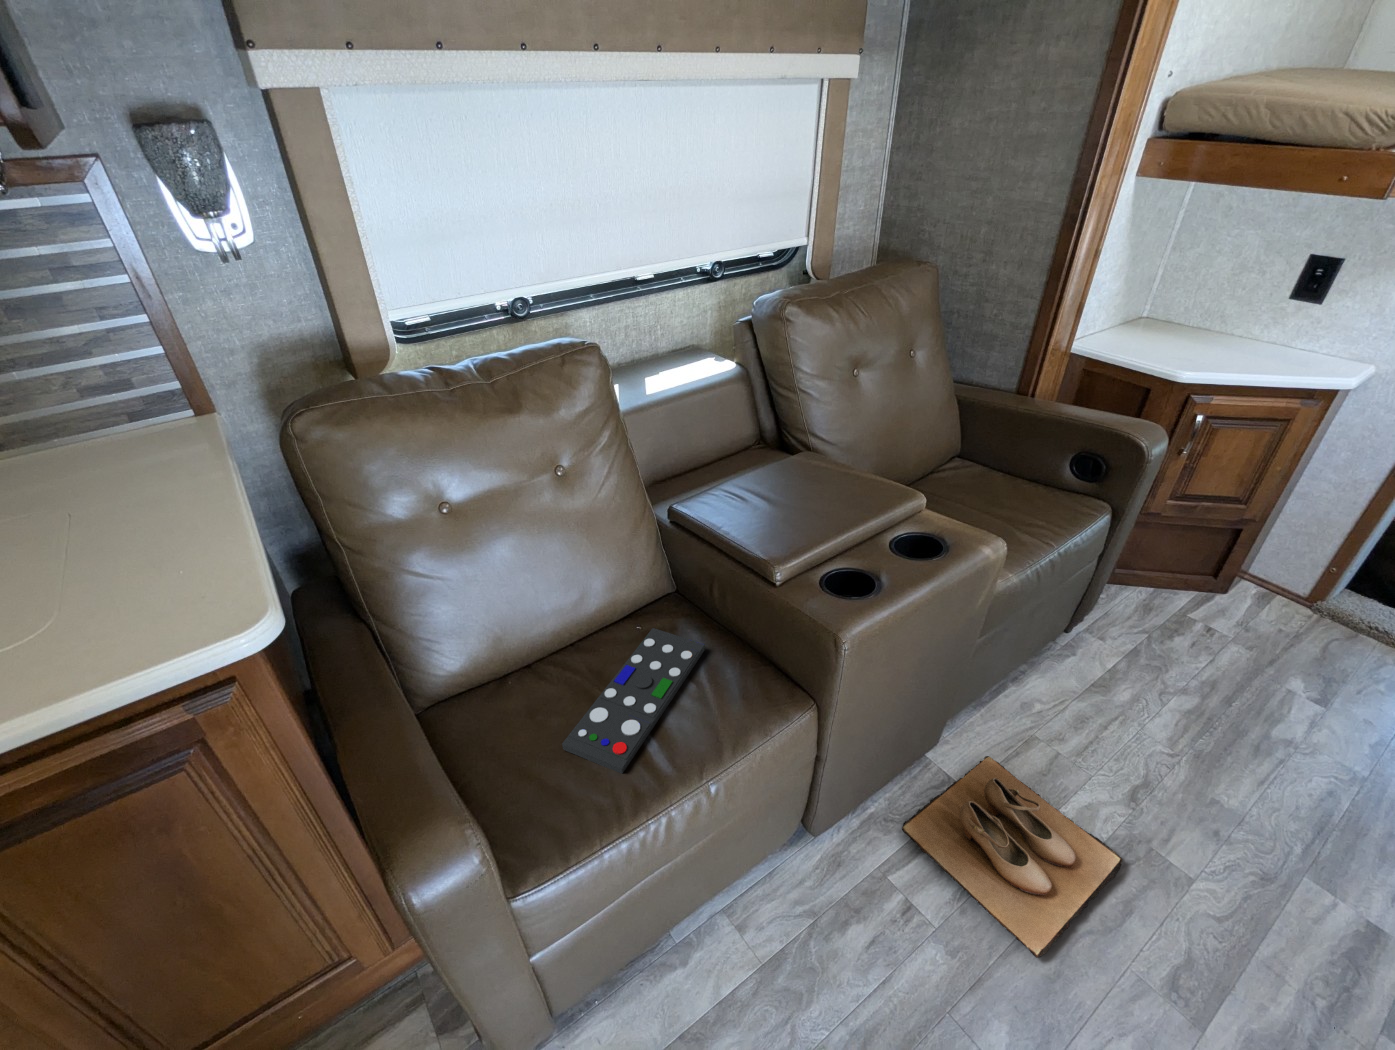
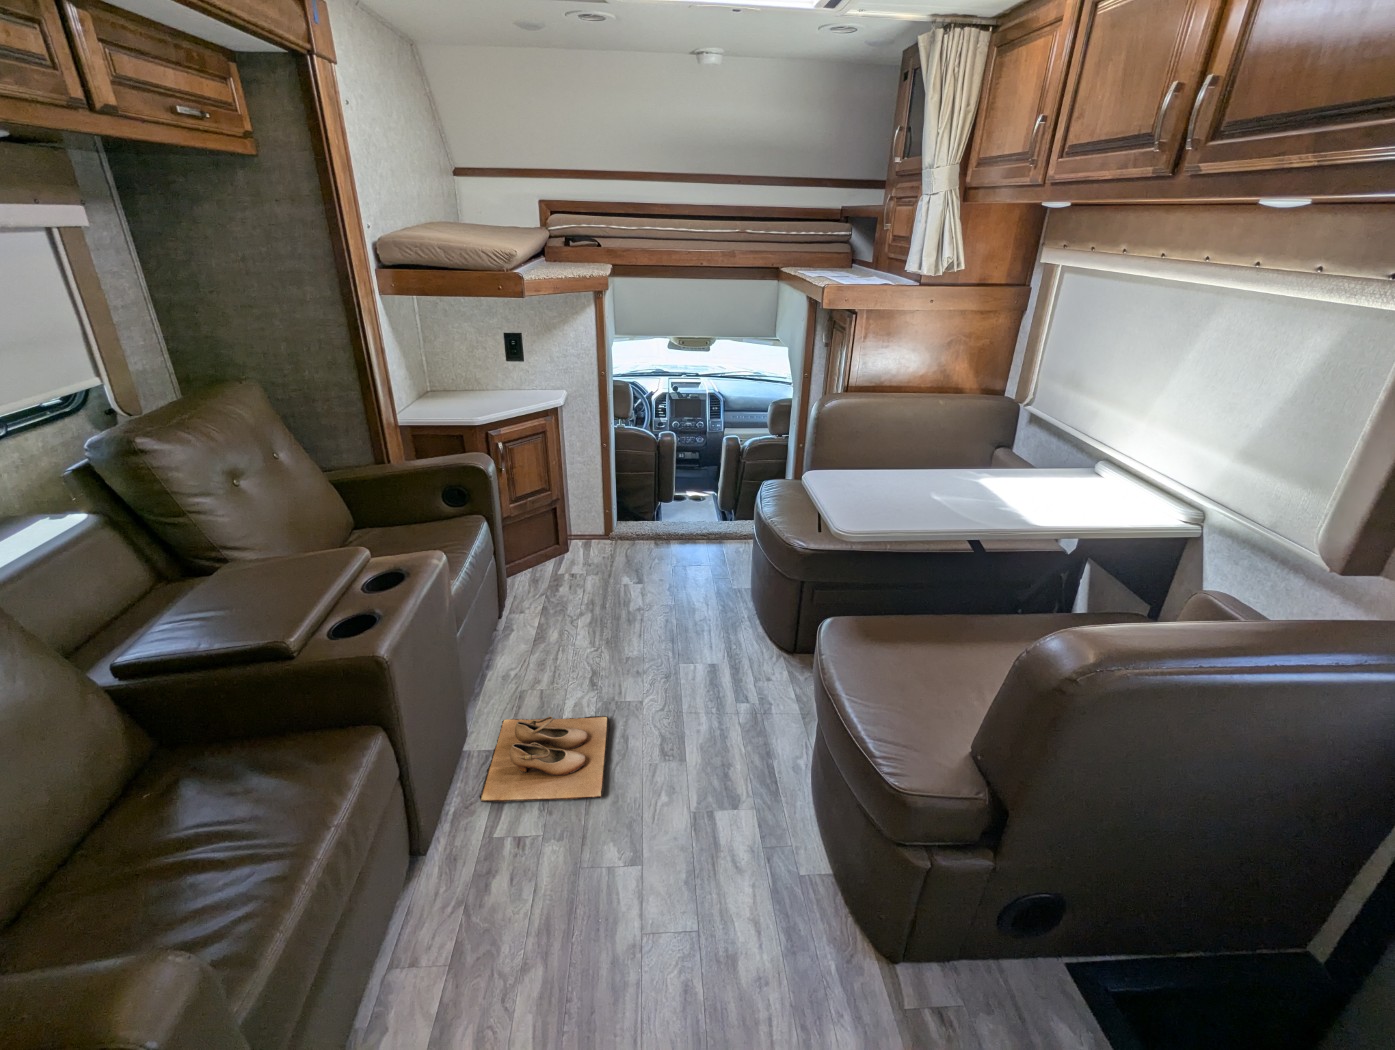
remote control: present [562,628,705,773] -> none [166,751,255,912]

